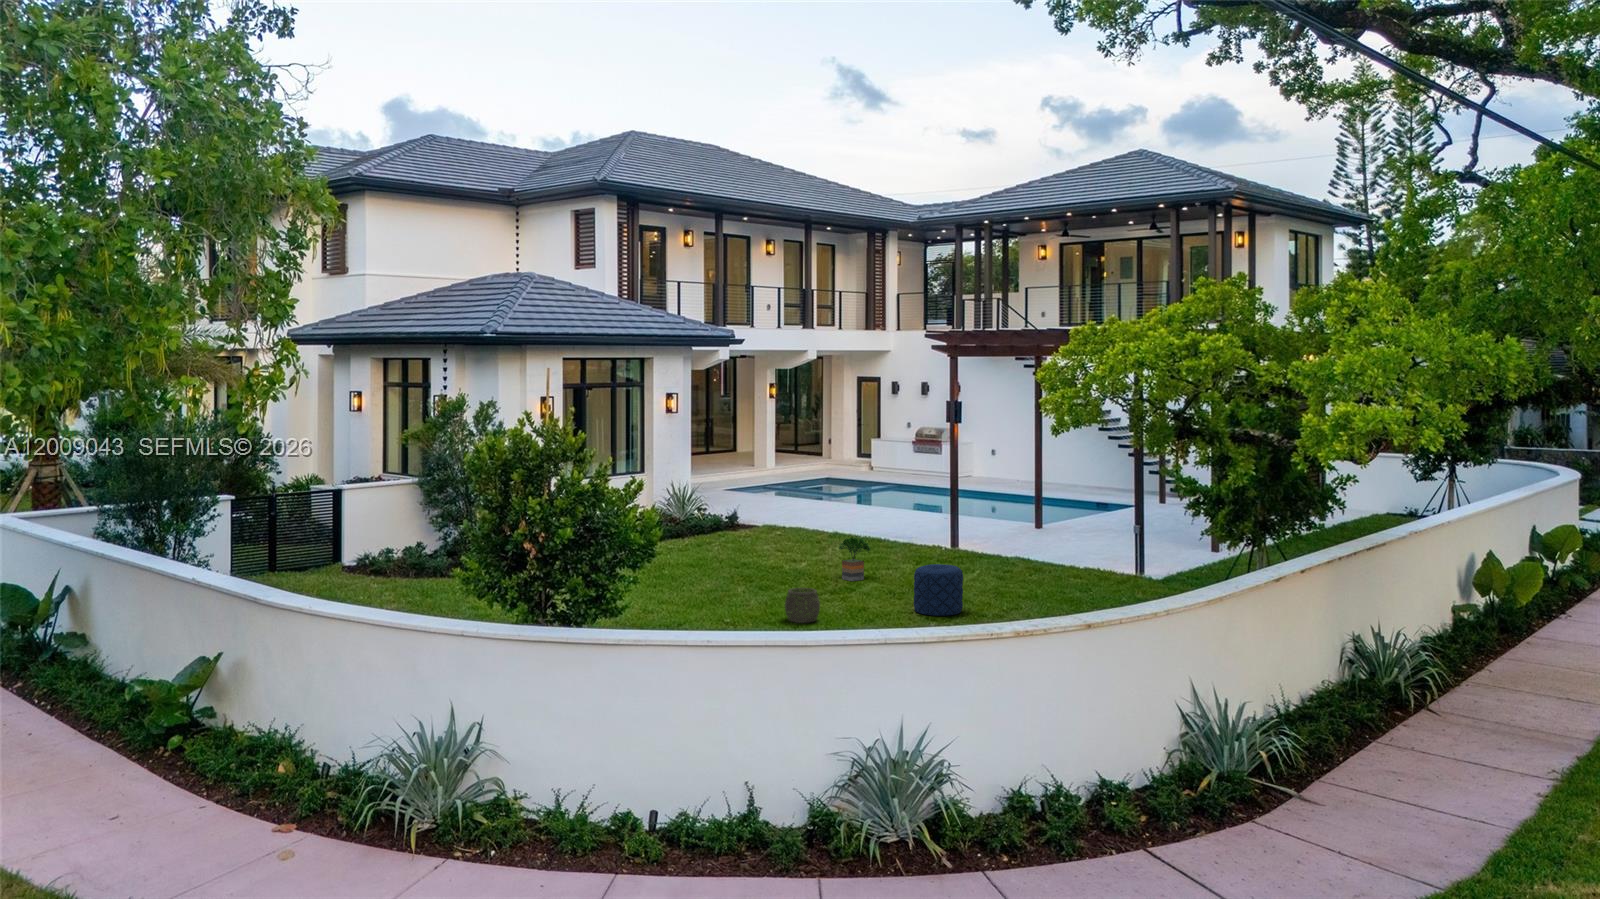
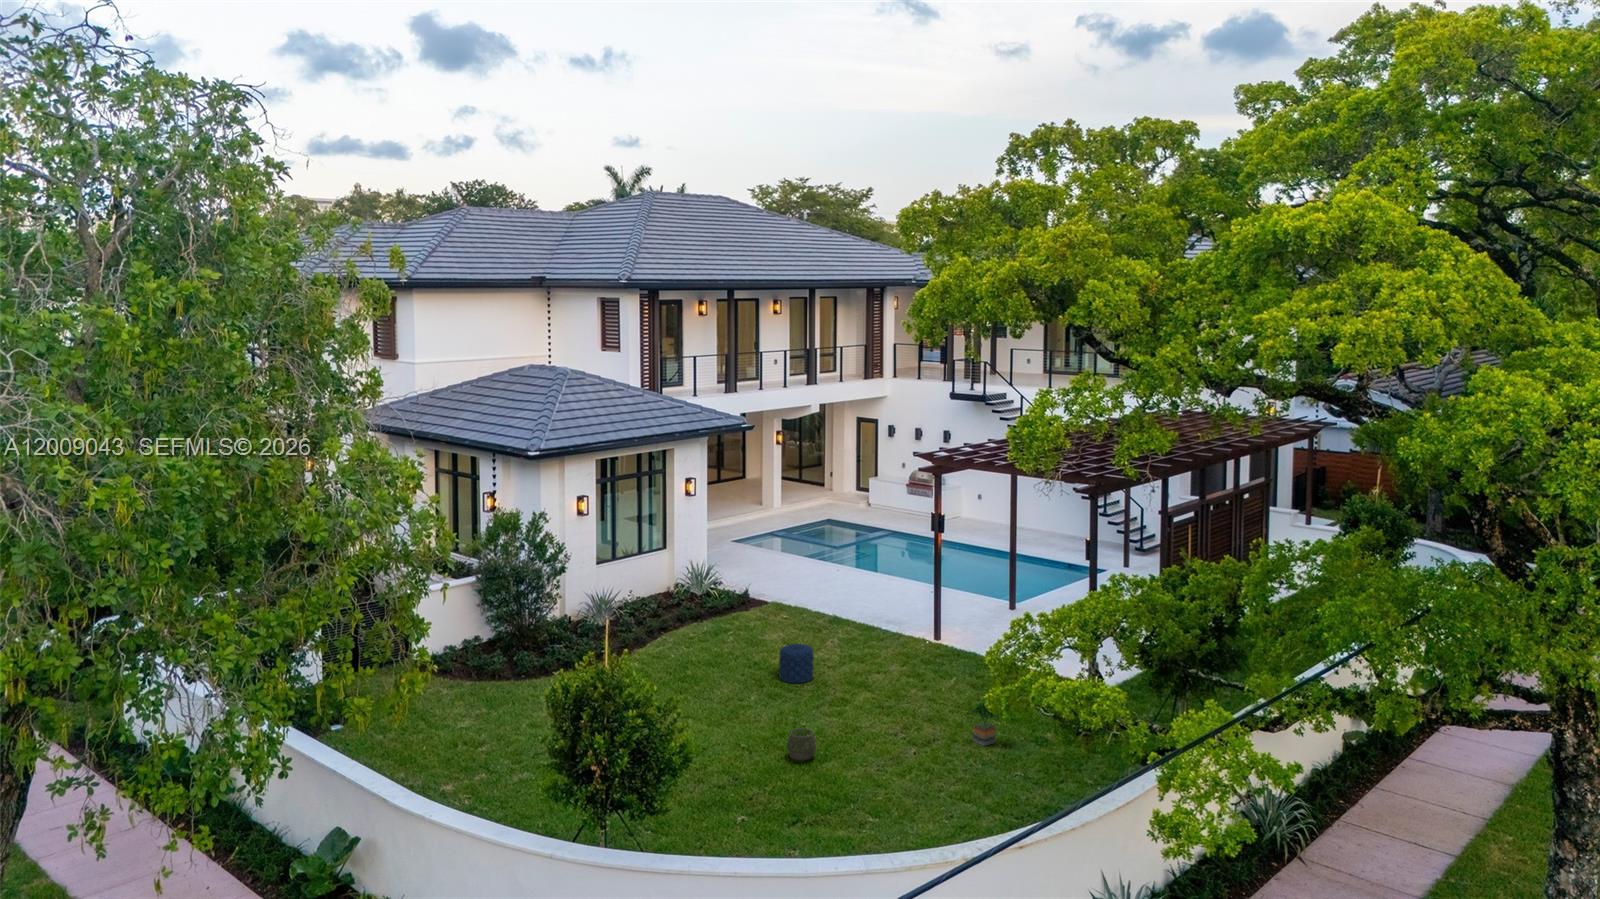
potted tree: present [839,538,870,581] -> present [971,702,1001,746]
pouf: present [914,564,963,616] -> present [779,644,814,683]

